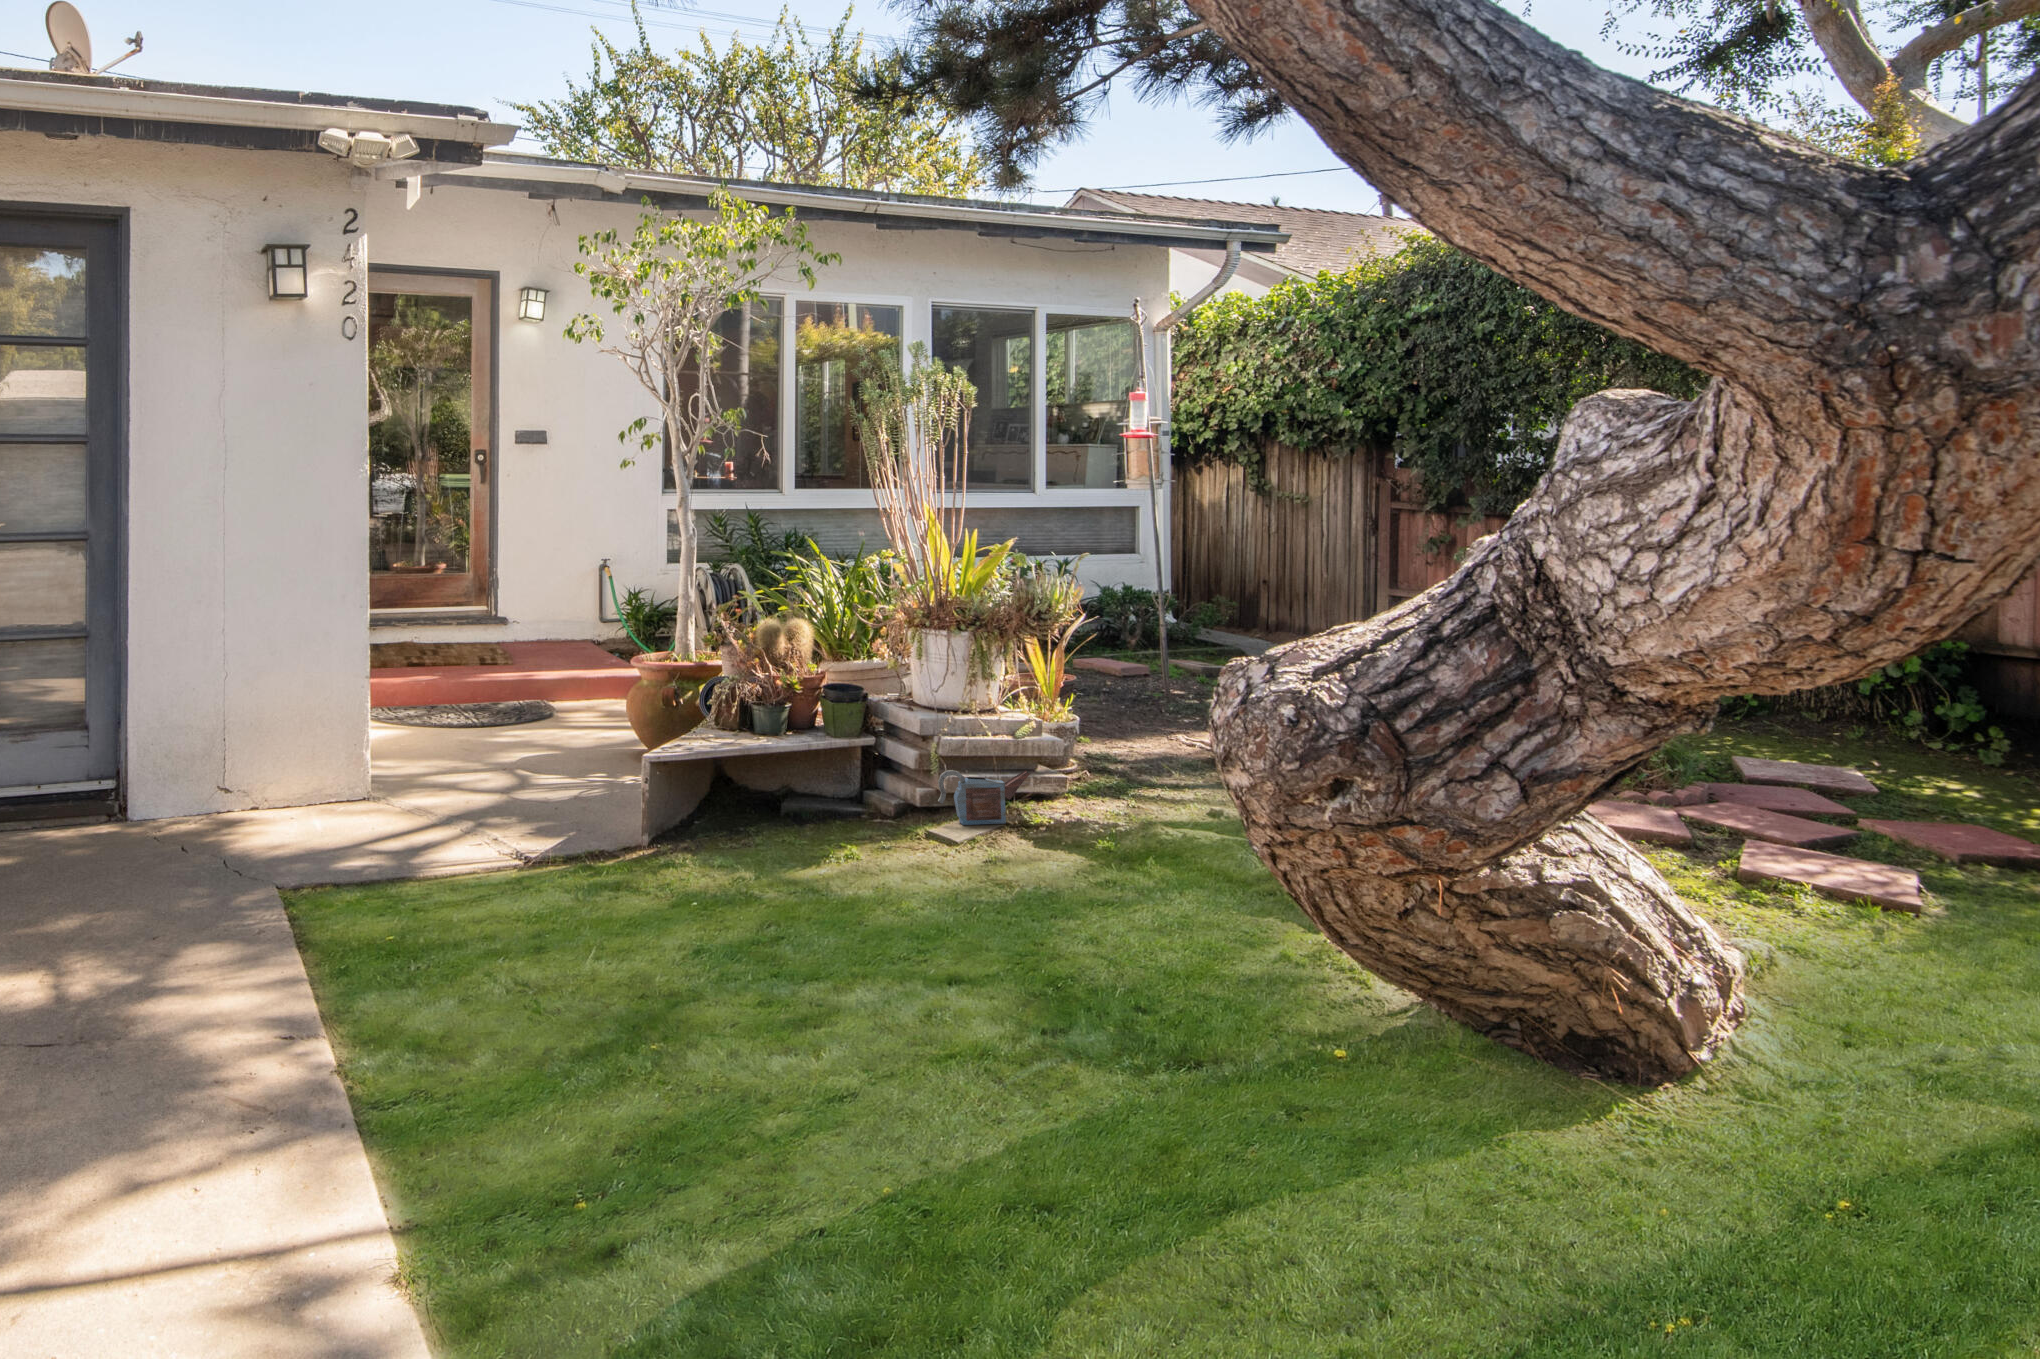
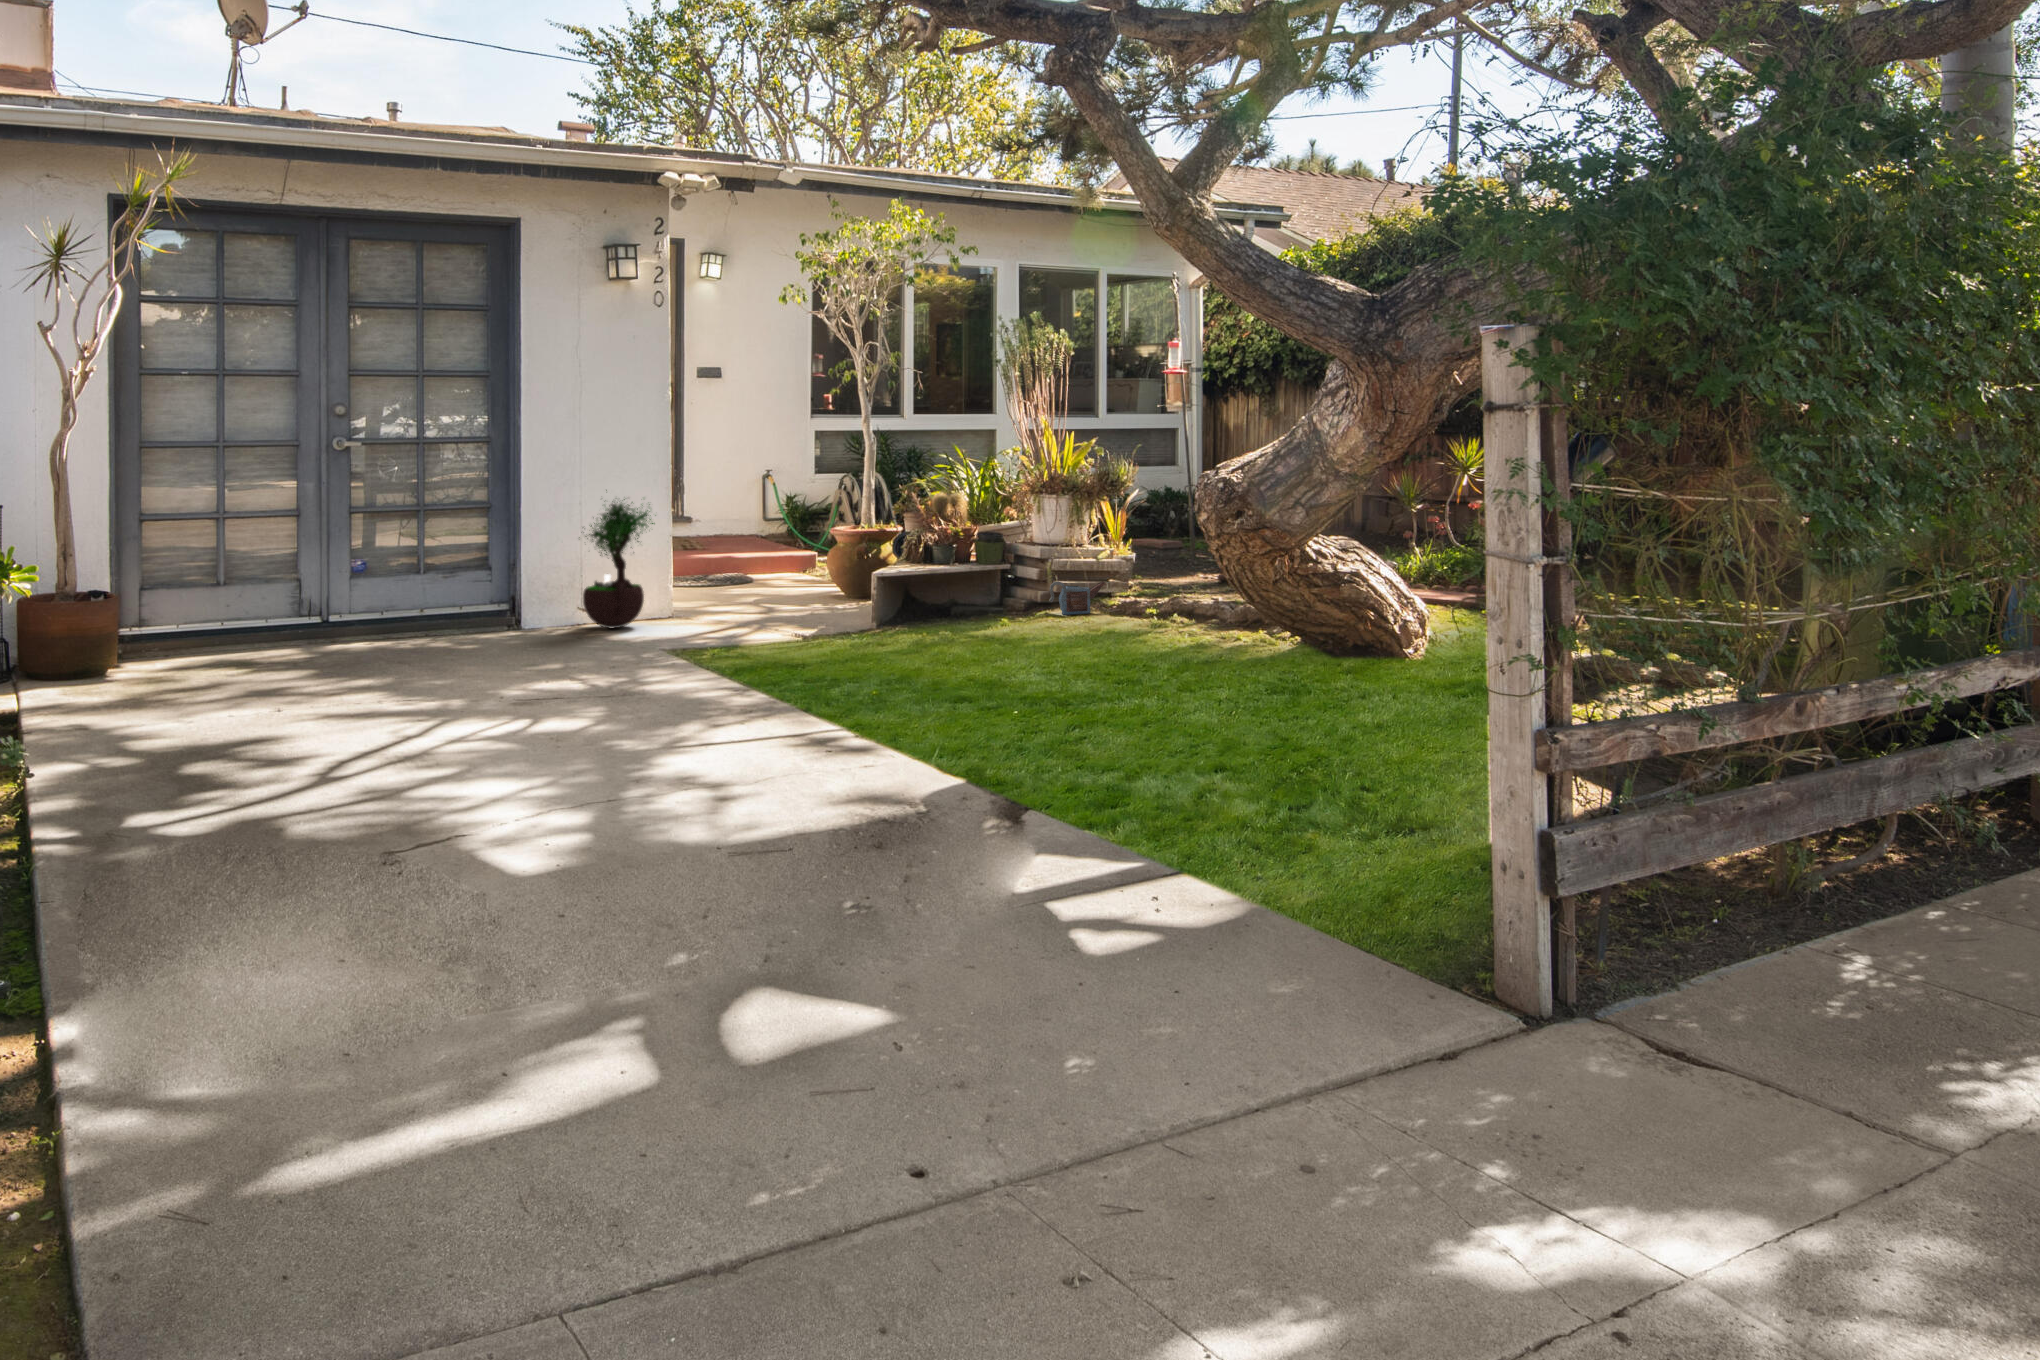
potted tree: none [193,615,322,827] -> present [579,490,656,629]

